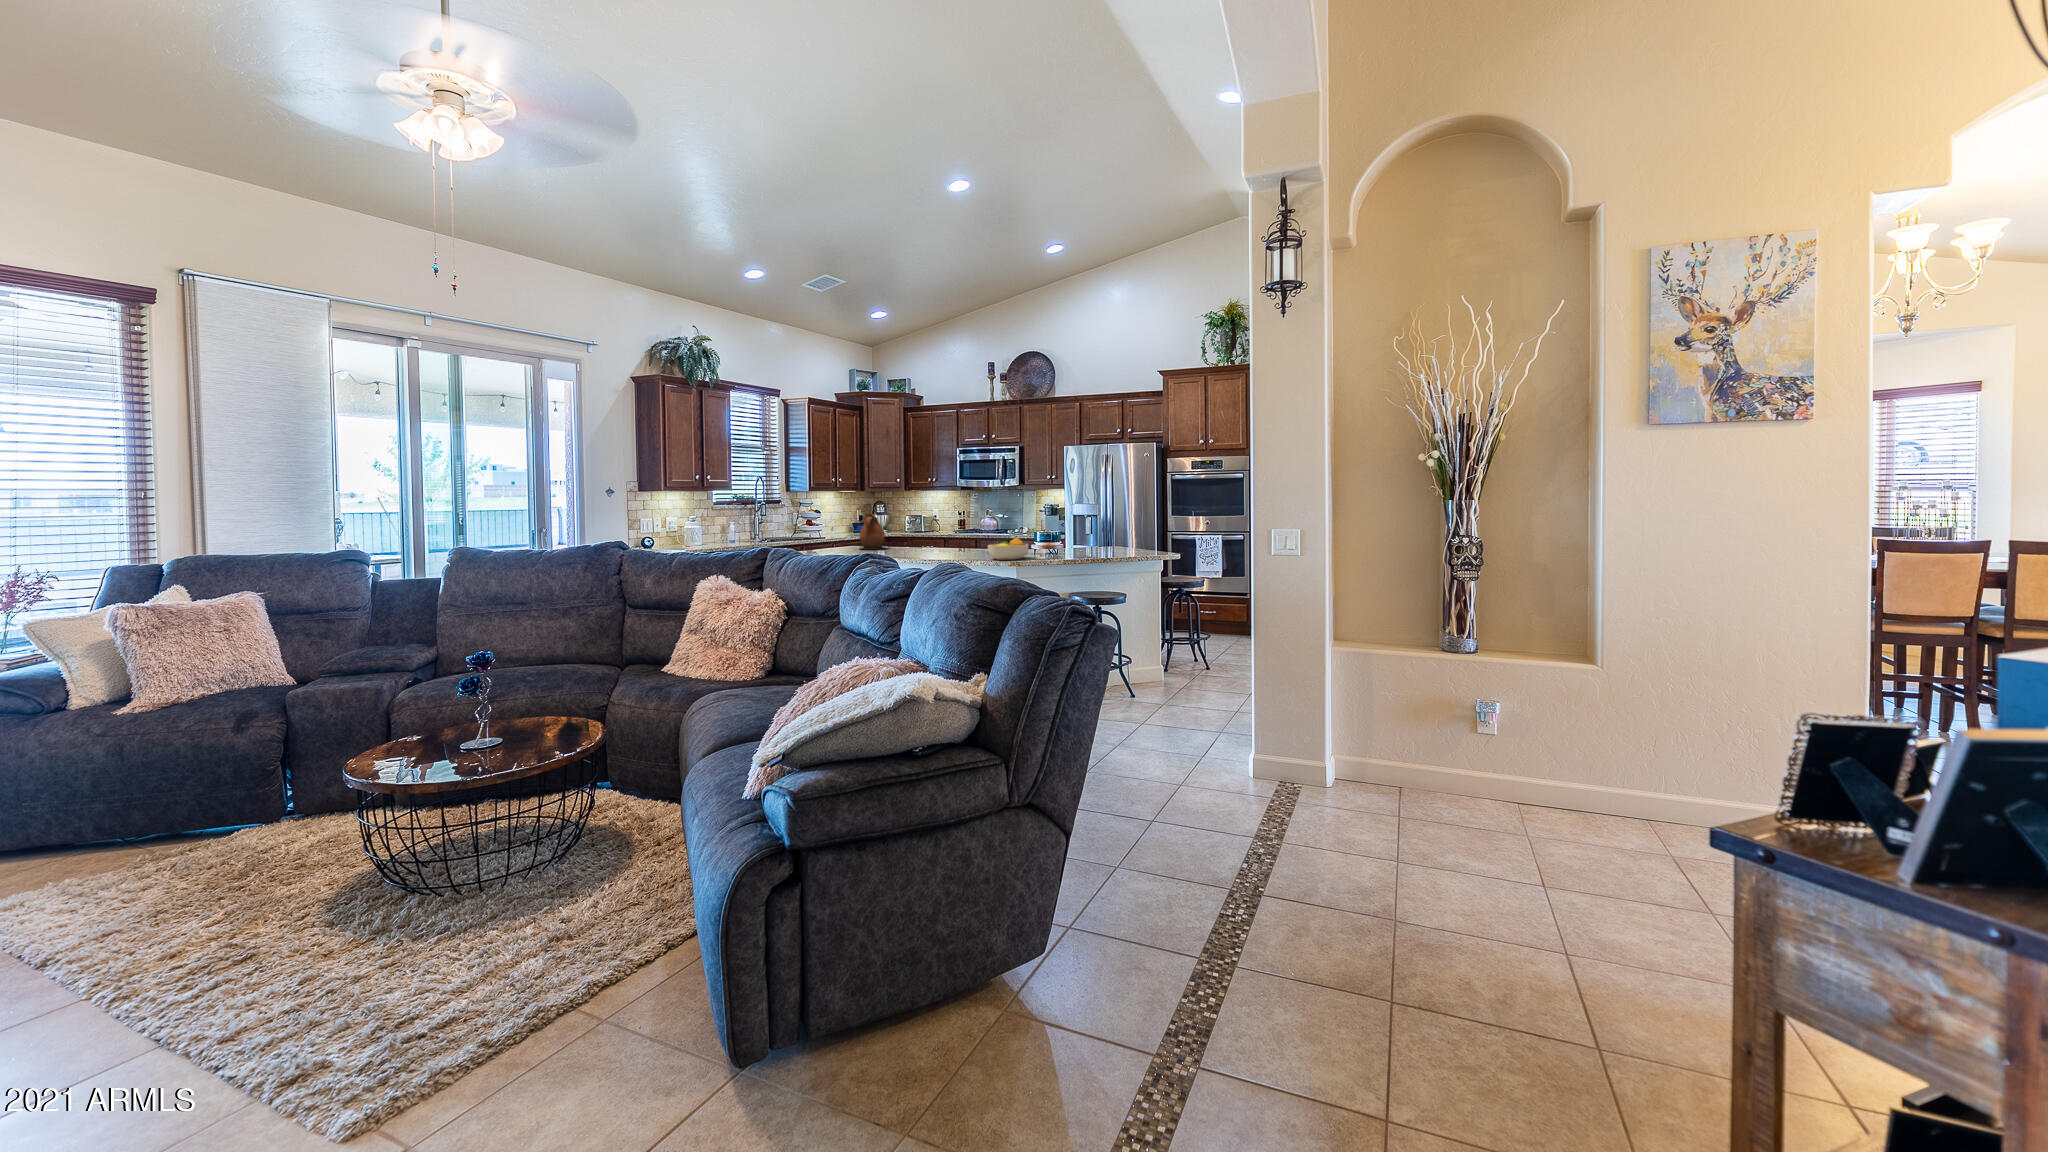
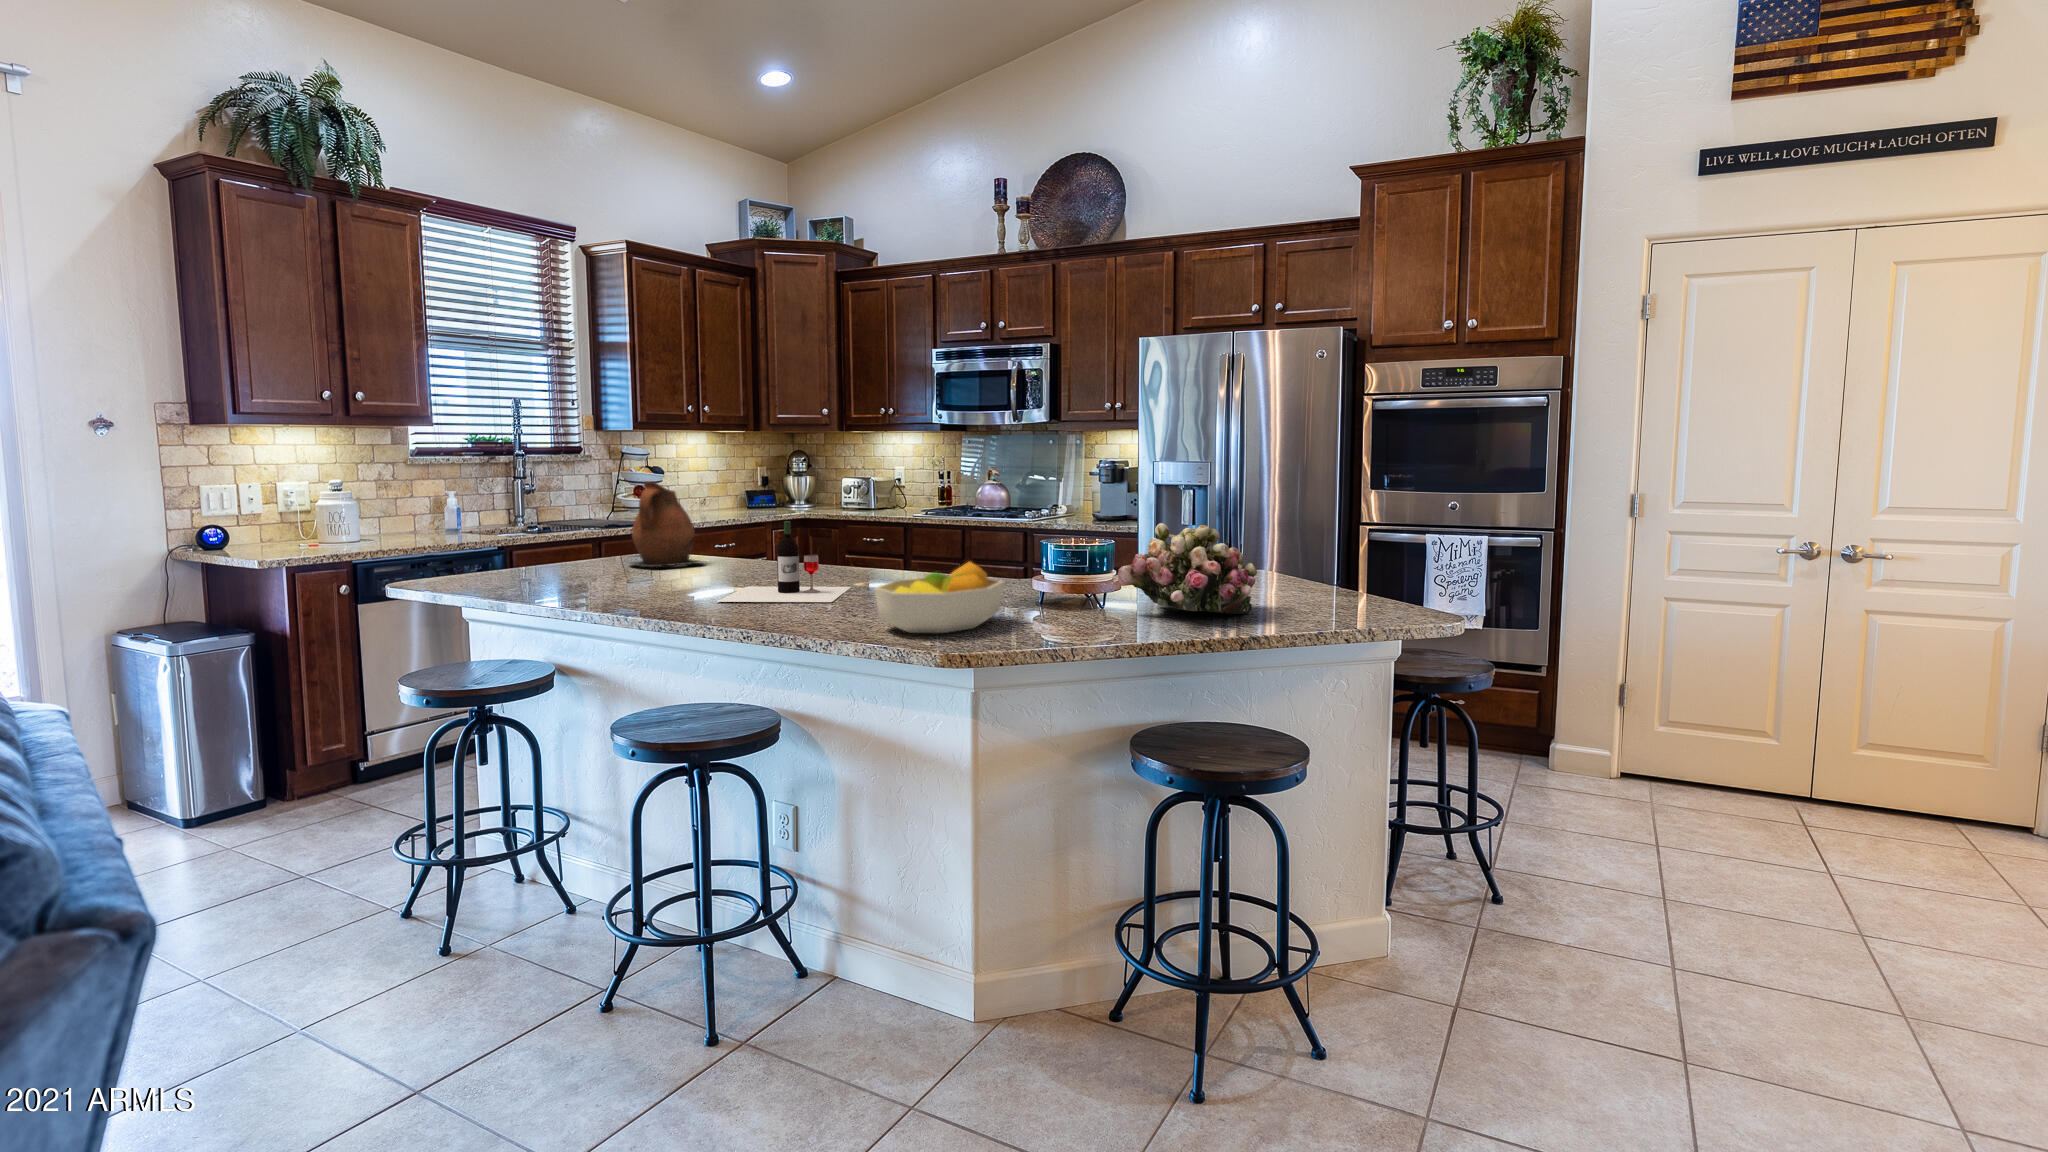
flower arrangement: none [1067,524,1114,555] -> present [1118,523,1257,614]
wine bottle: none [919,527,962,556] -> present [717,521,851,602]

